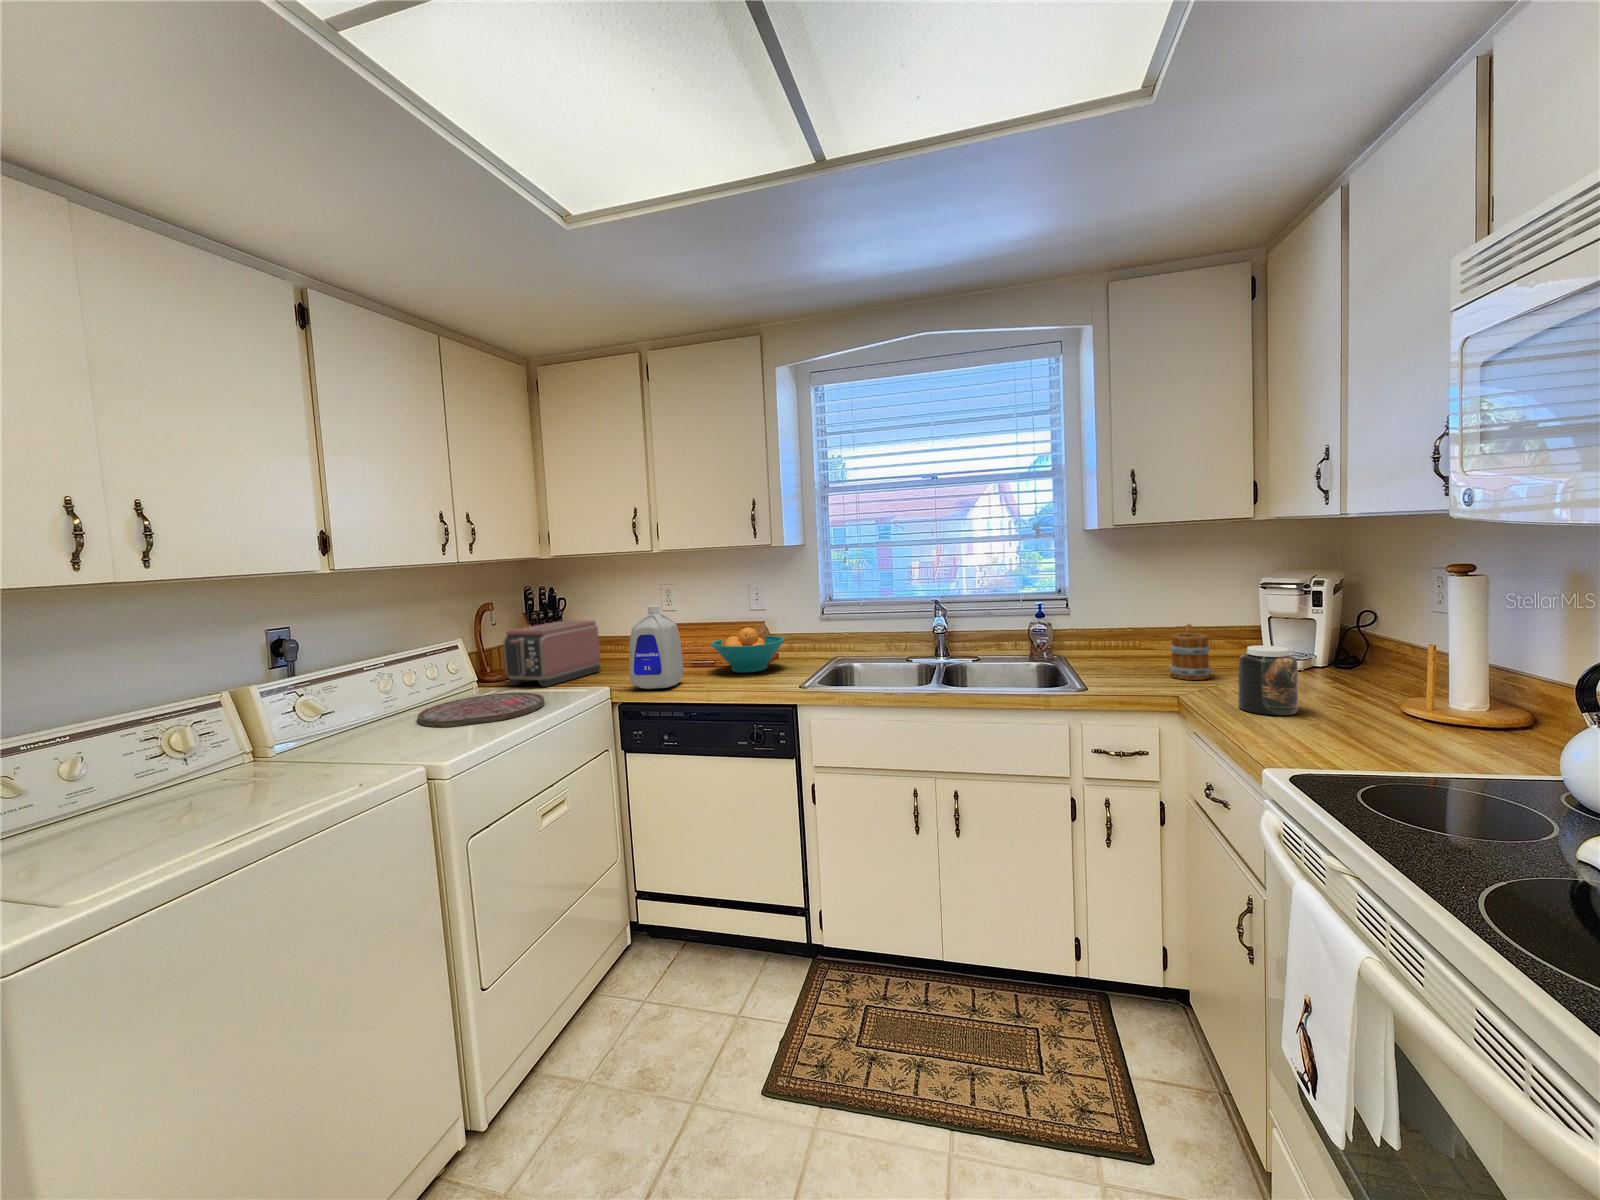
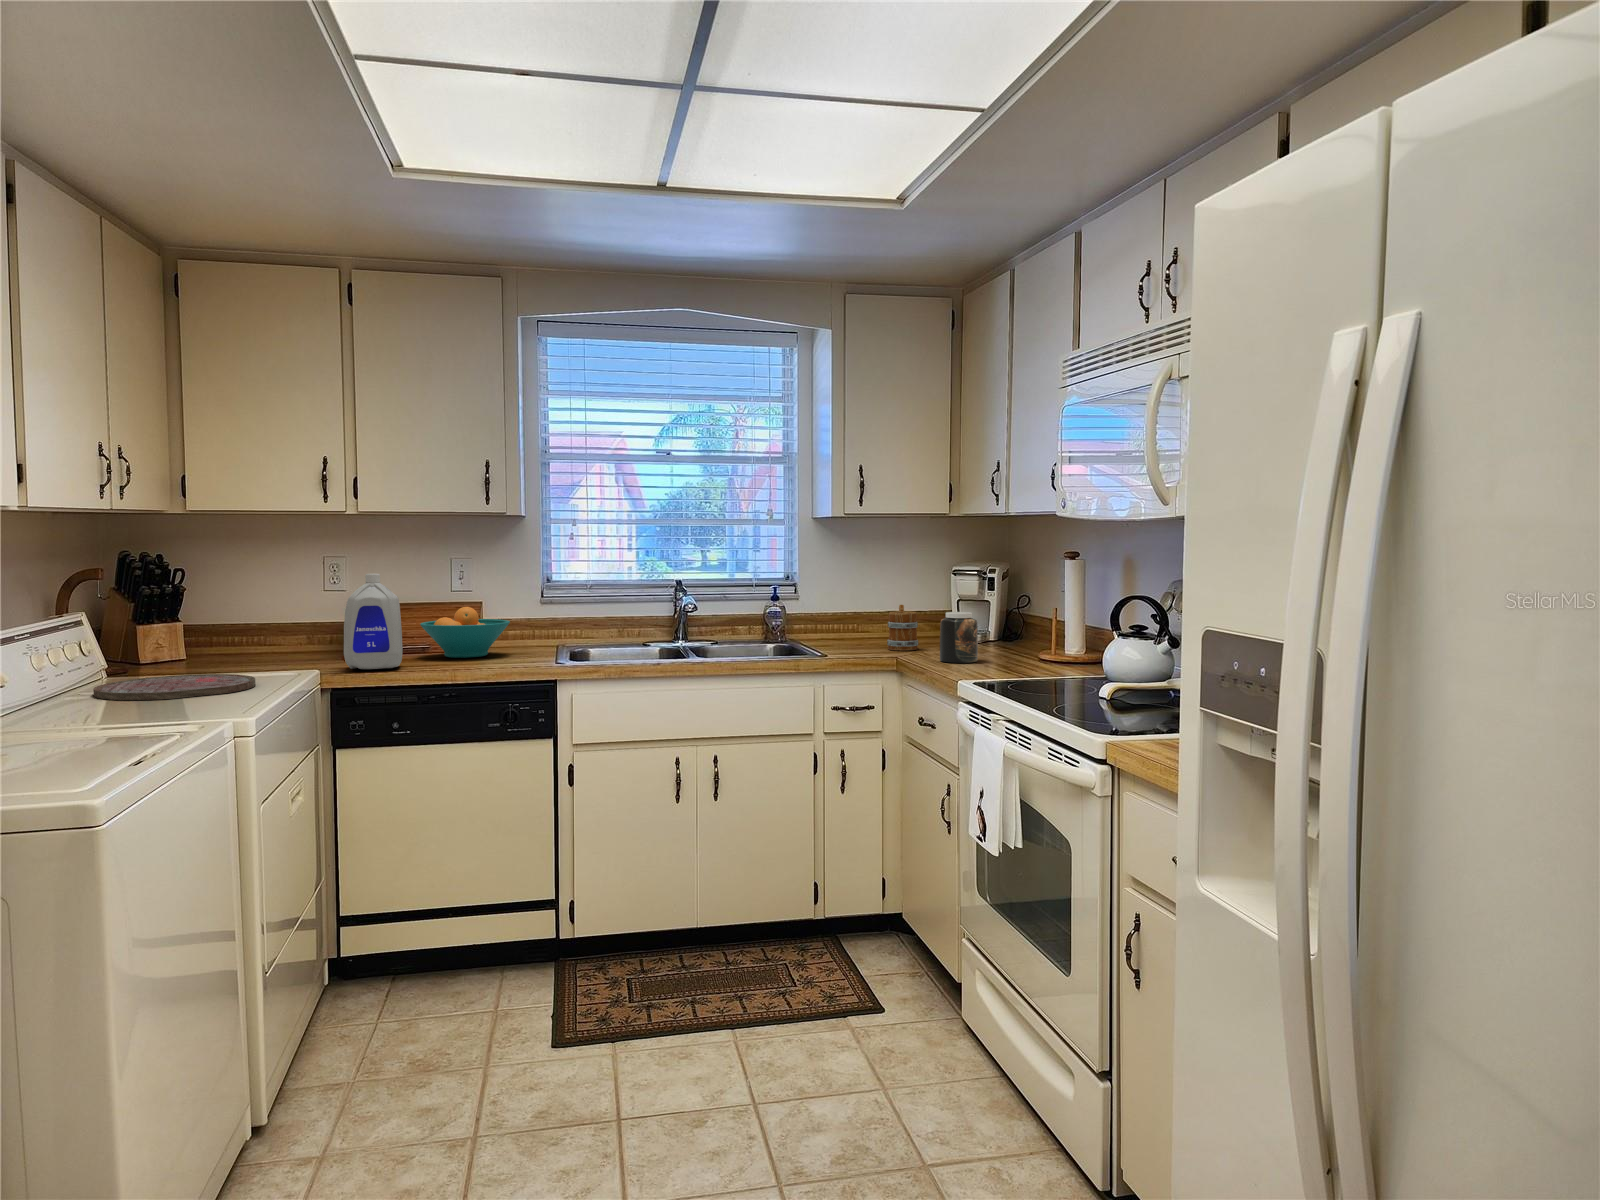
toaster: present [503,621,600,687] -> none [140,596,258,674]

